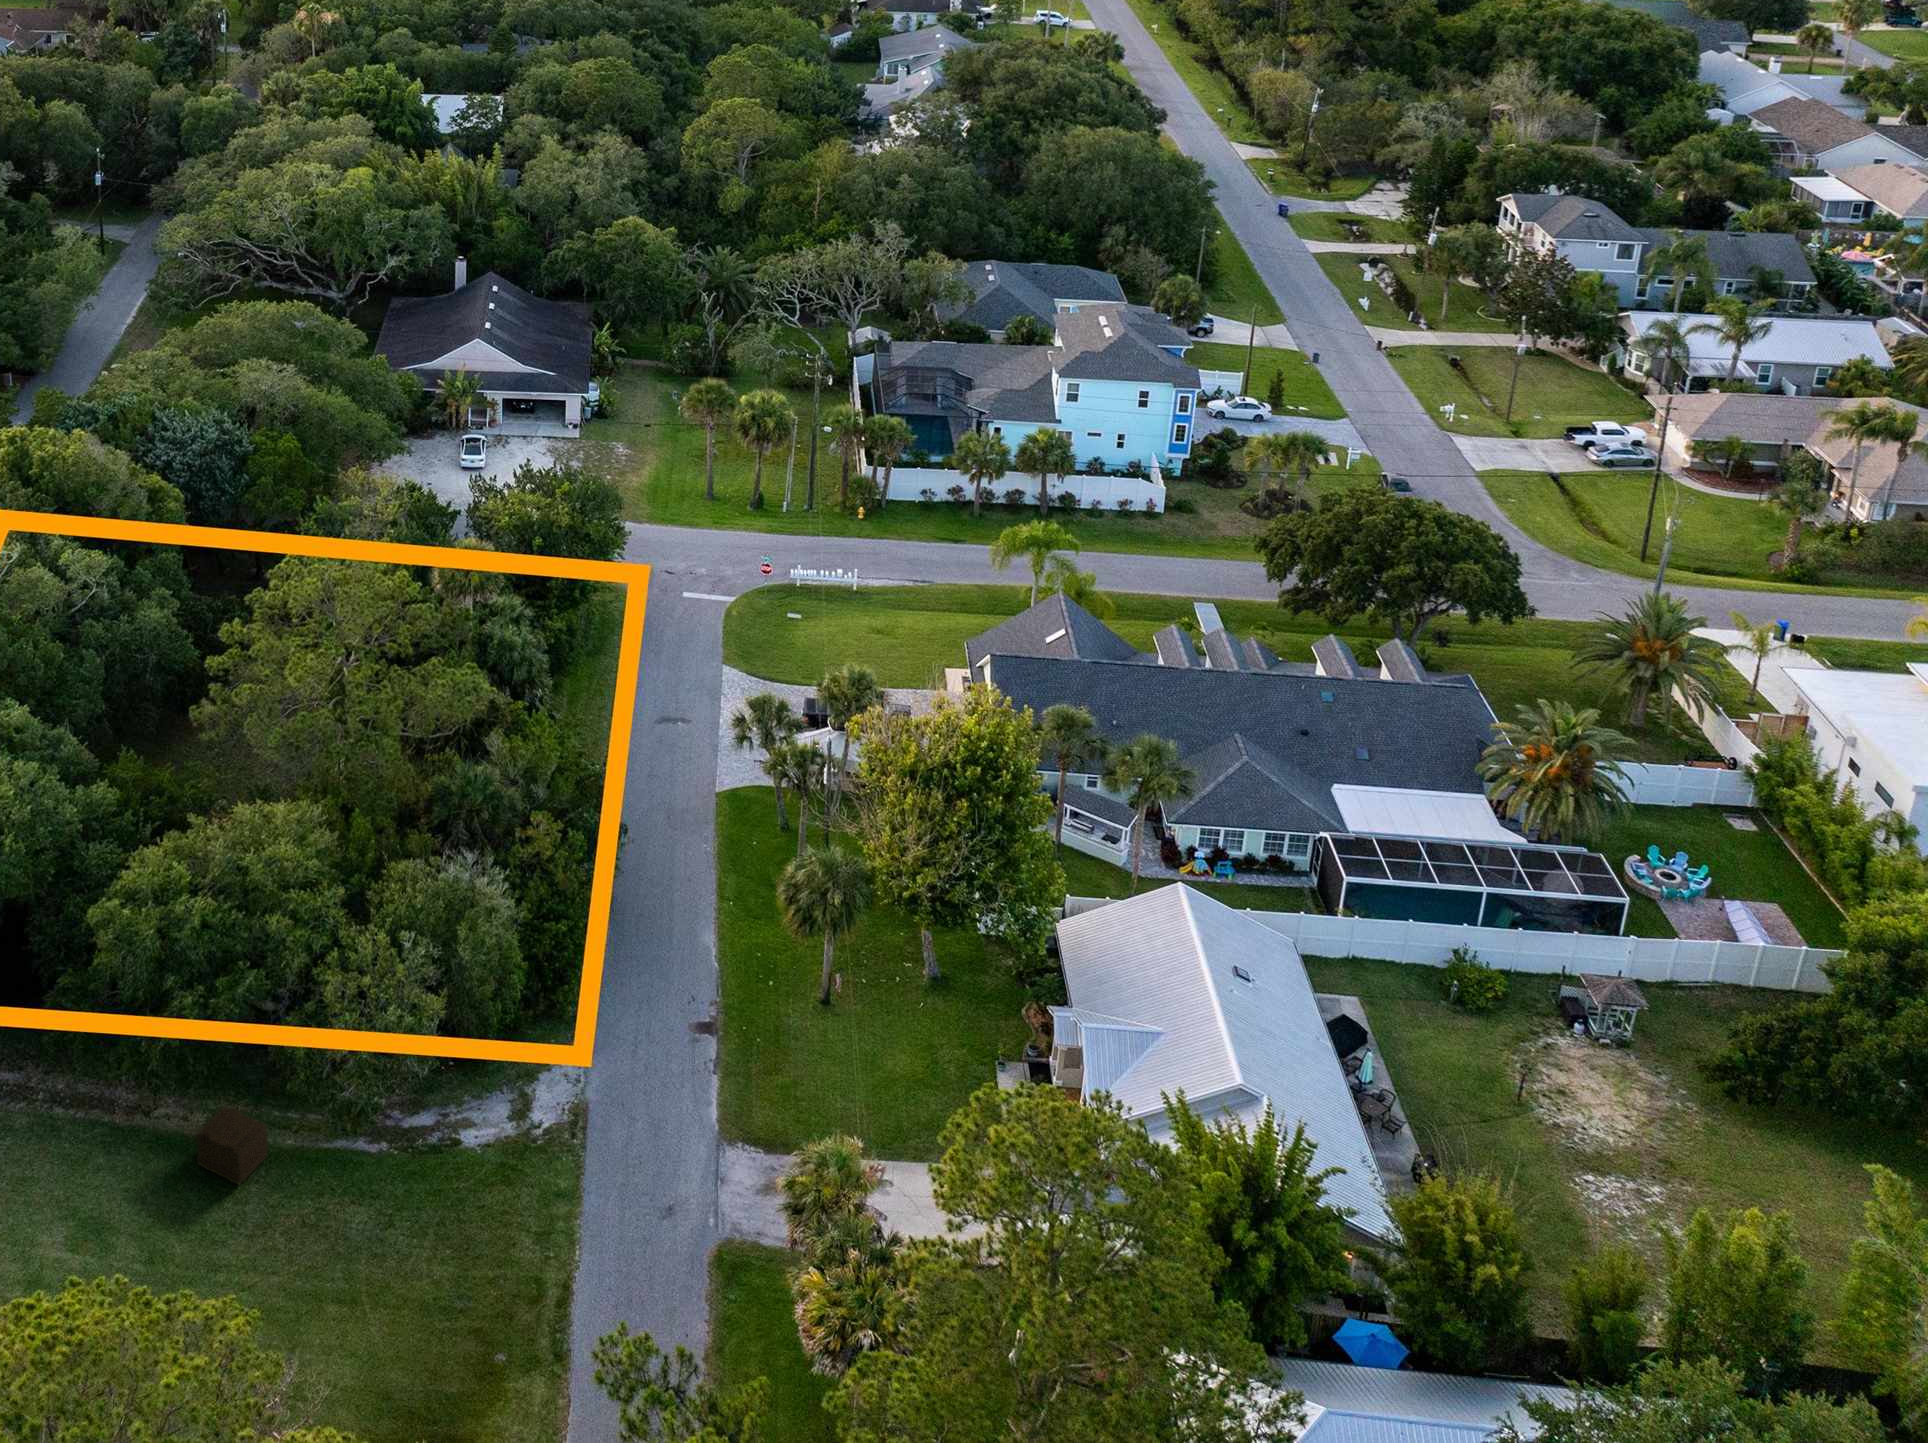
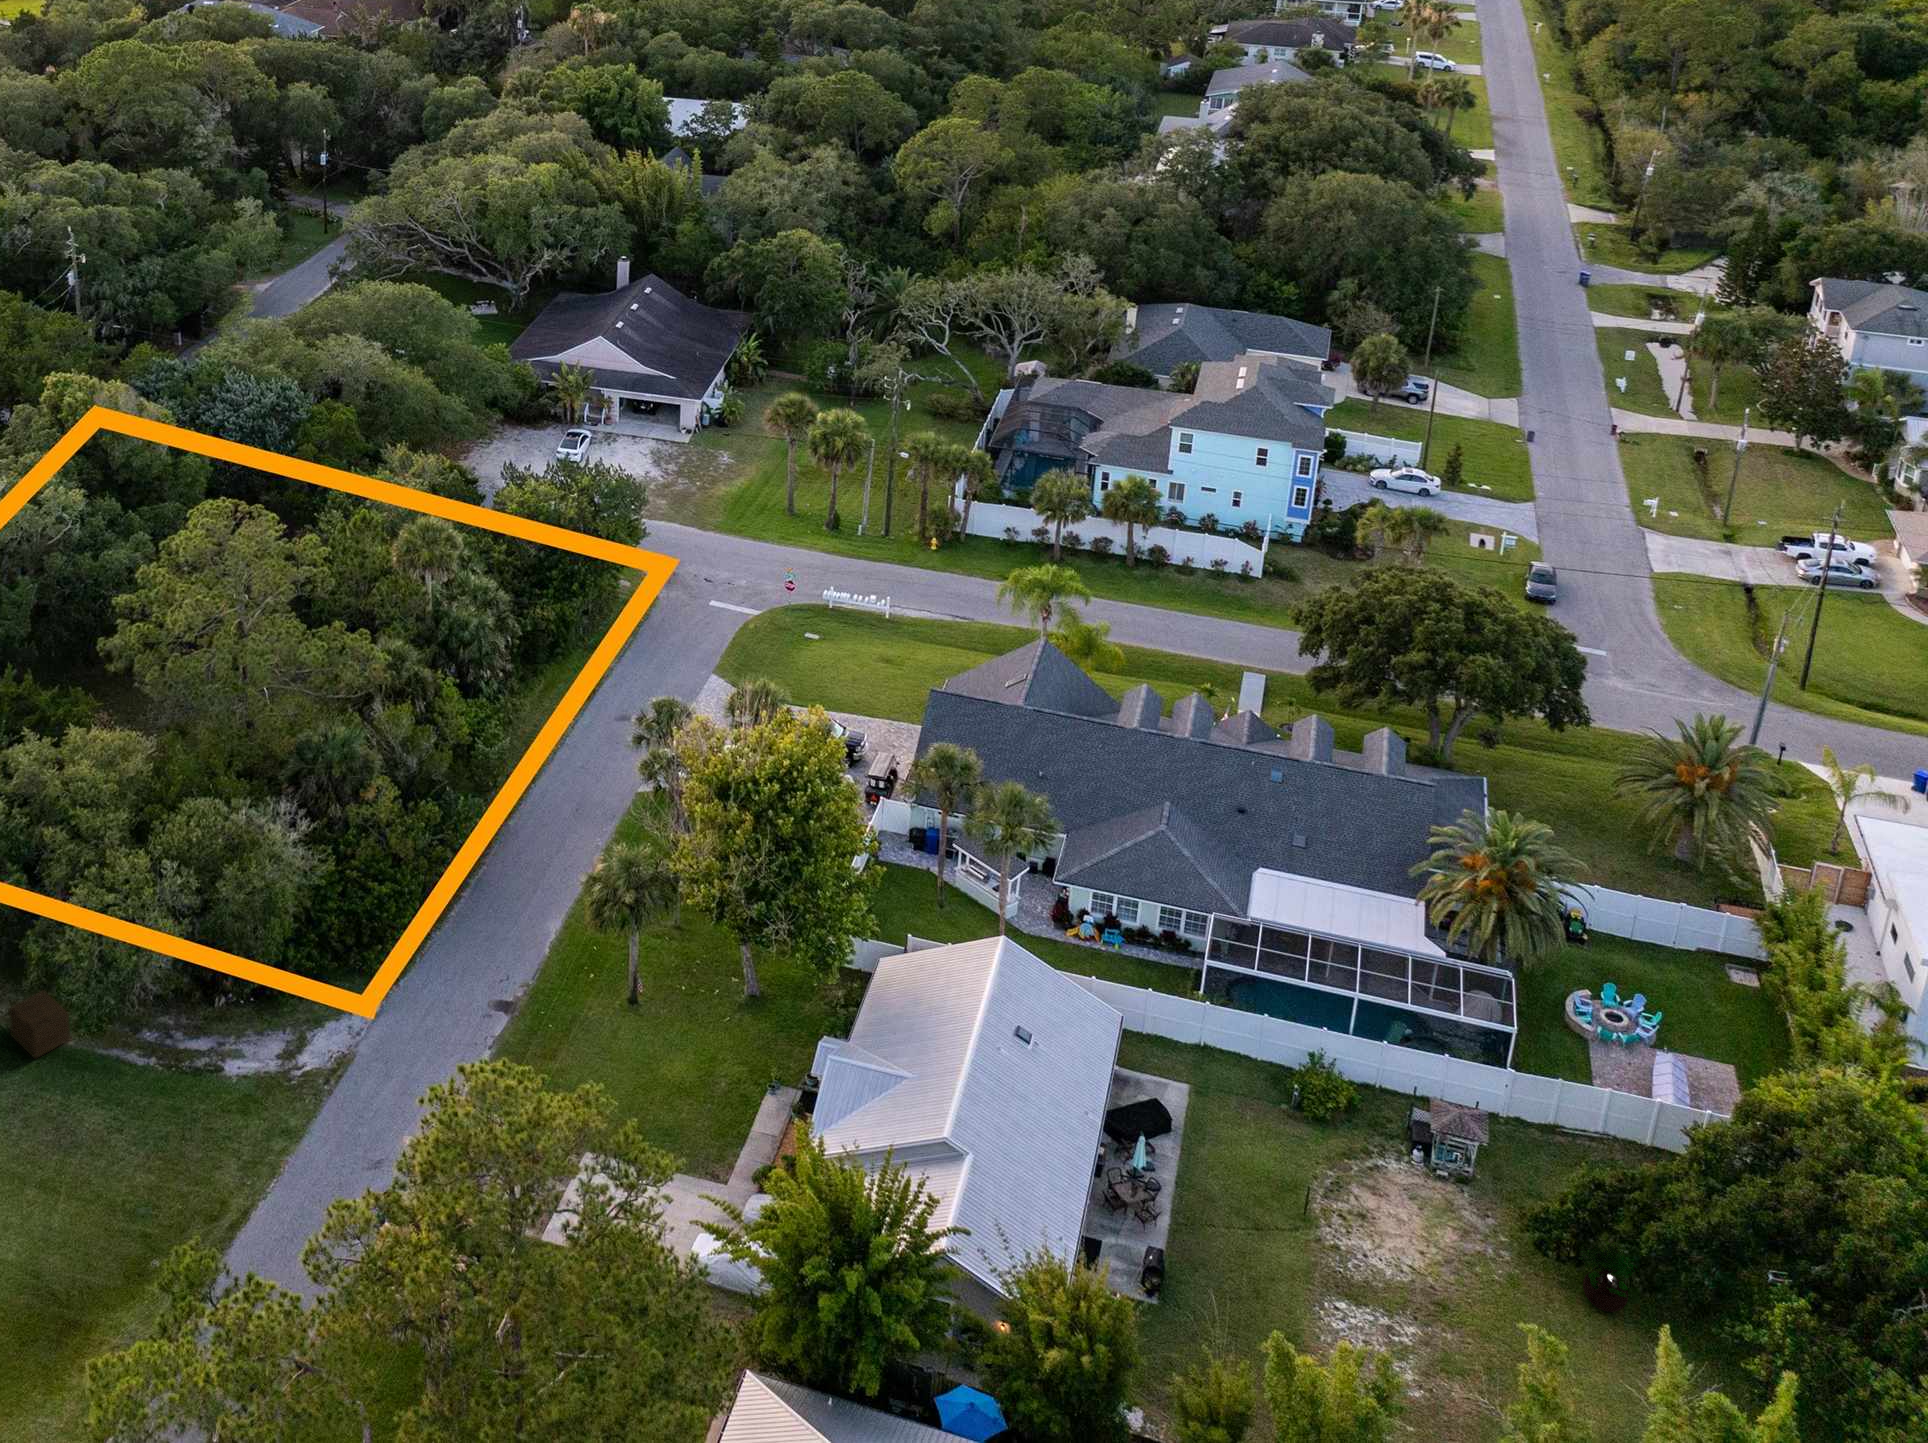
potted tree: none [1770,1066,1831,1137] -> present [1579,1237,1636,1312]

